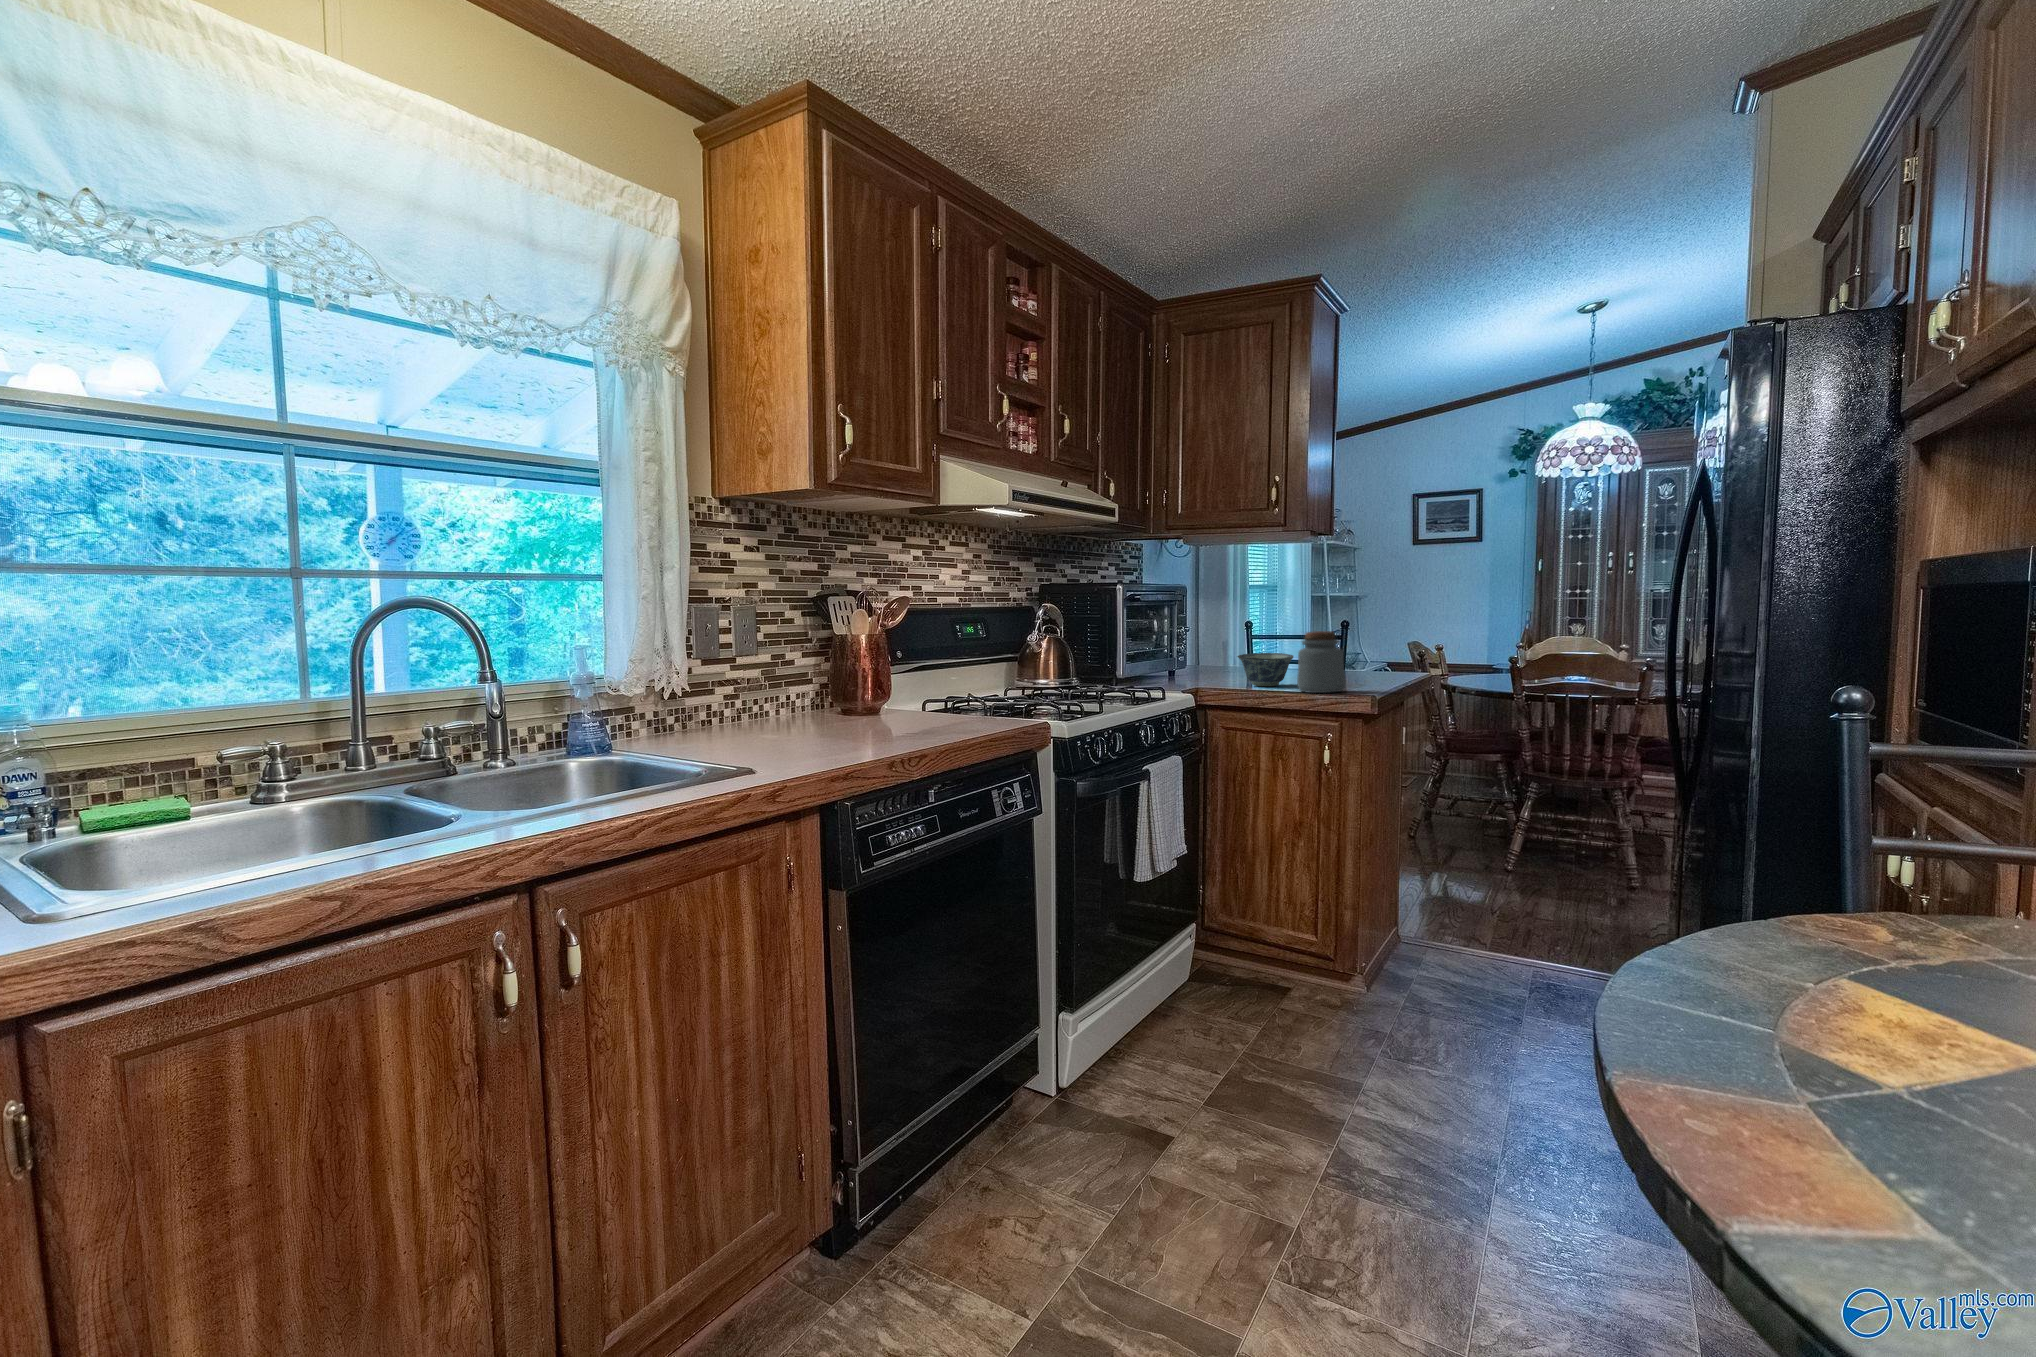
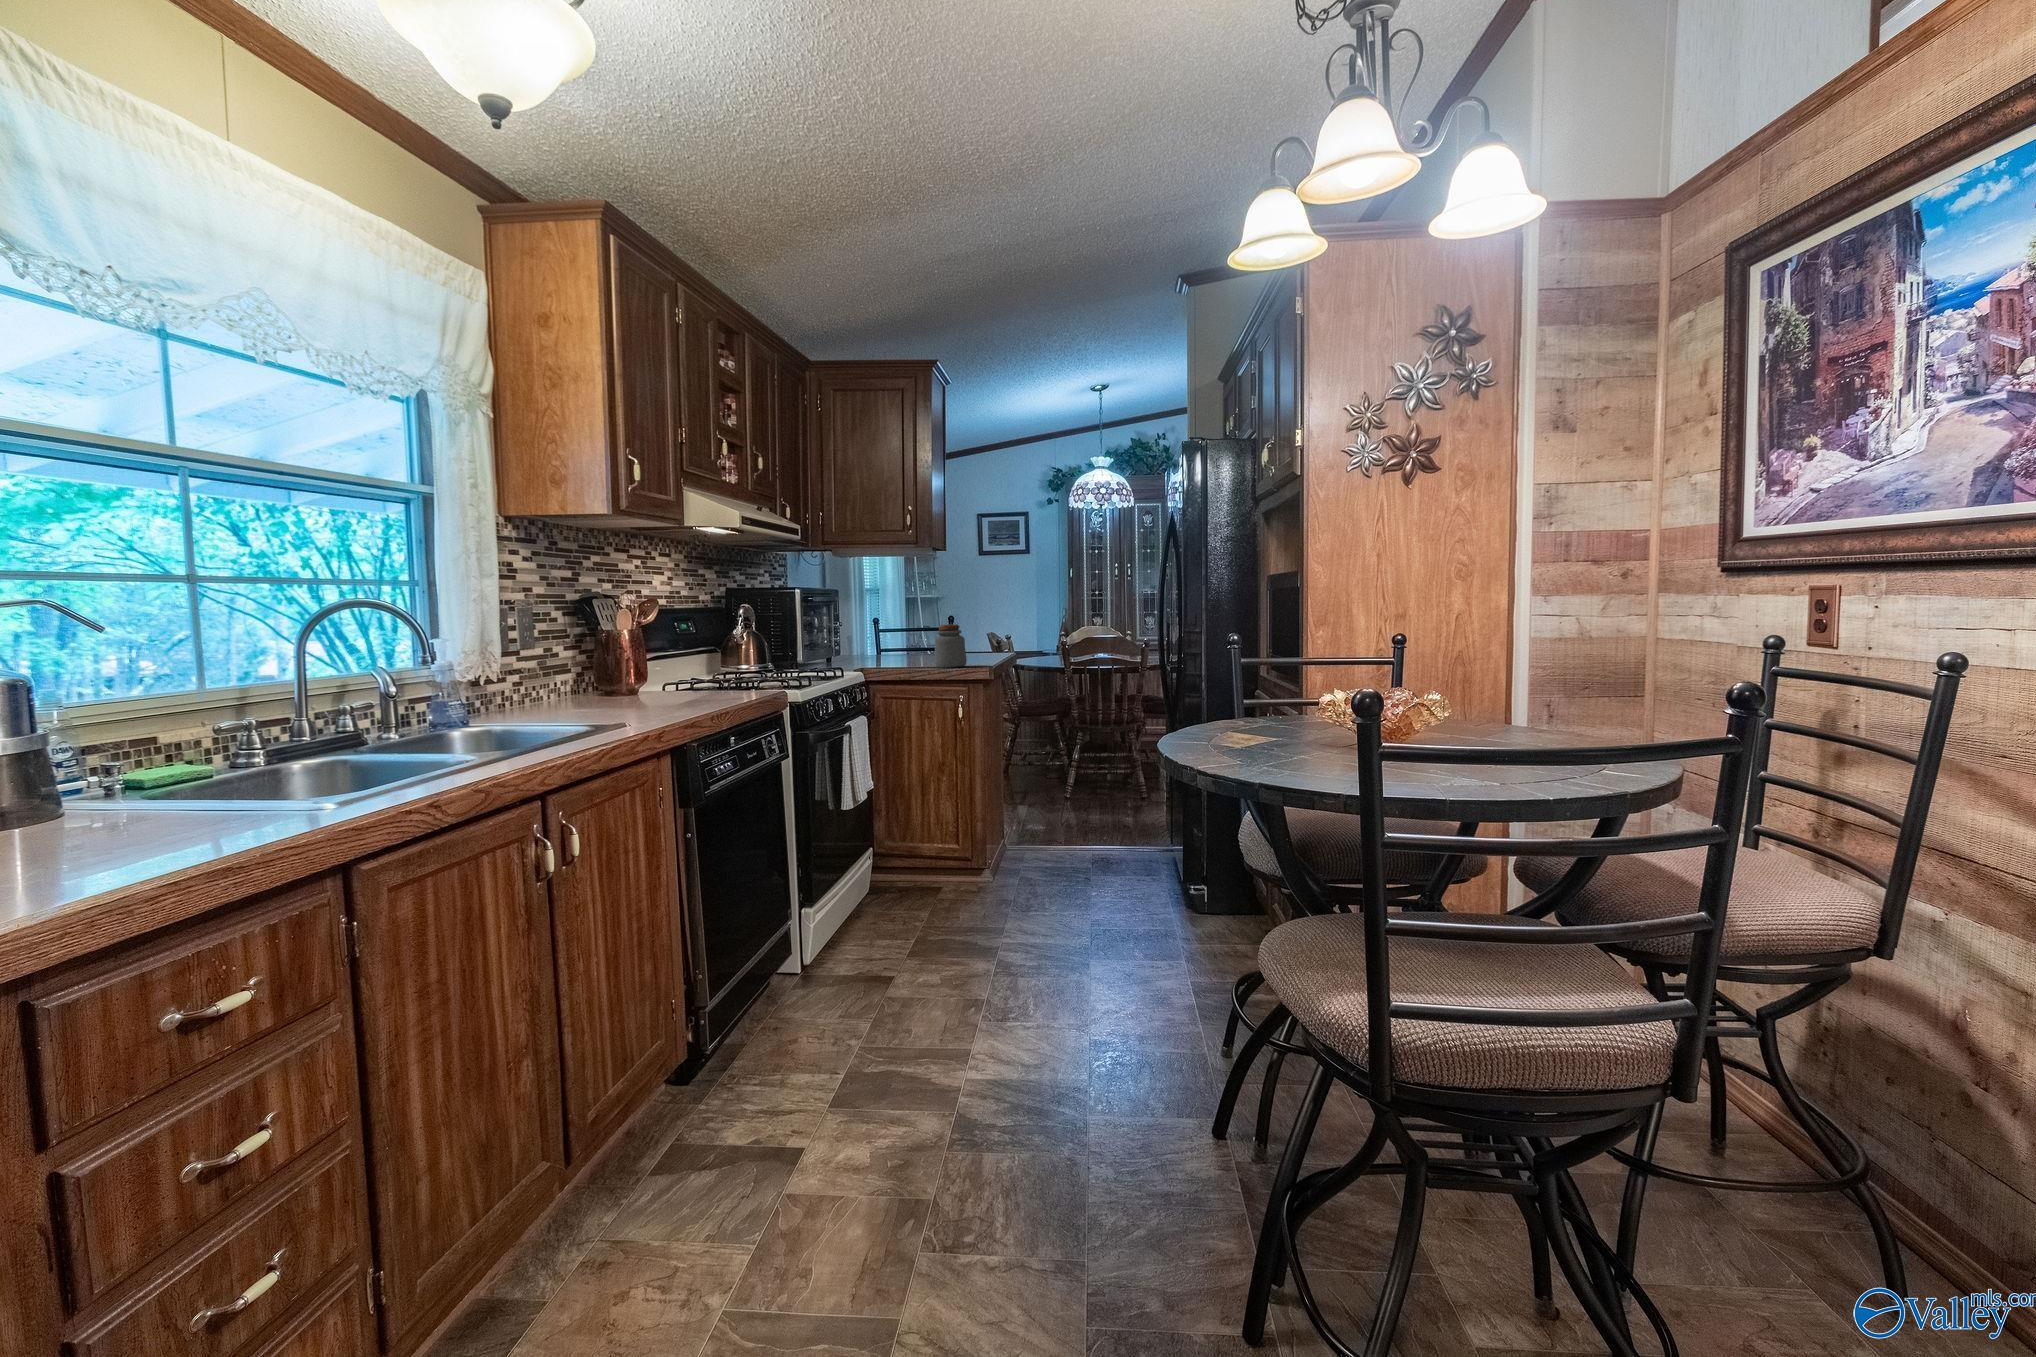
bowl: present [1237,653,1294,686] -> none [888,641,928,665]

